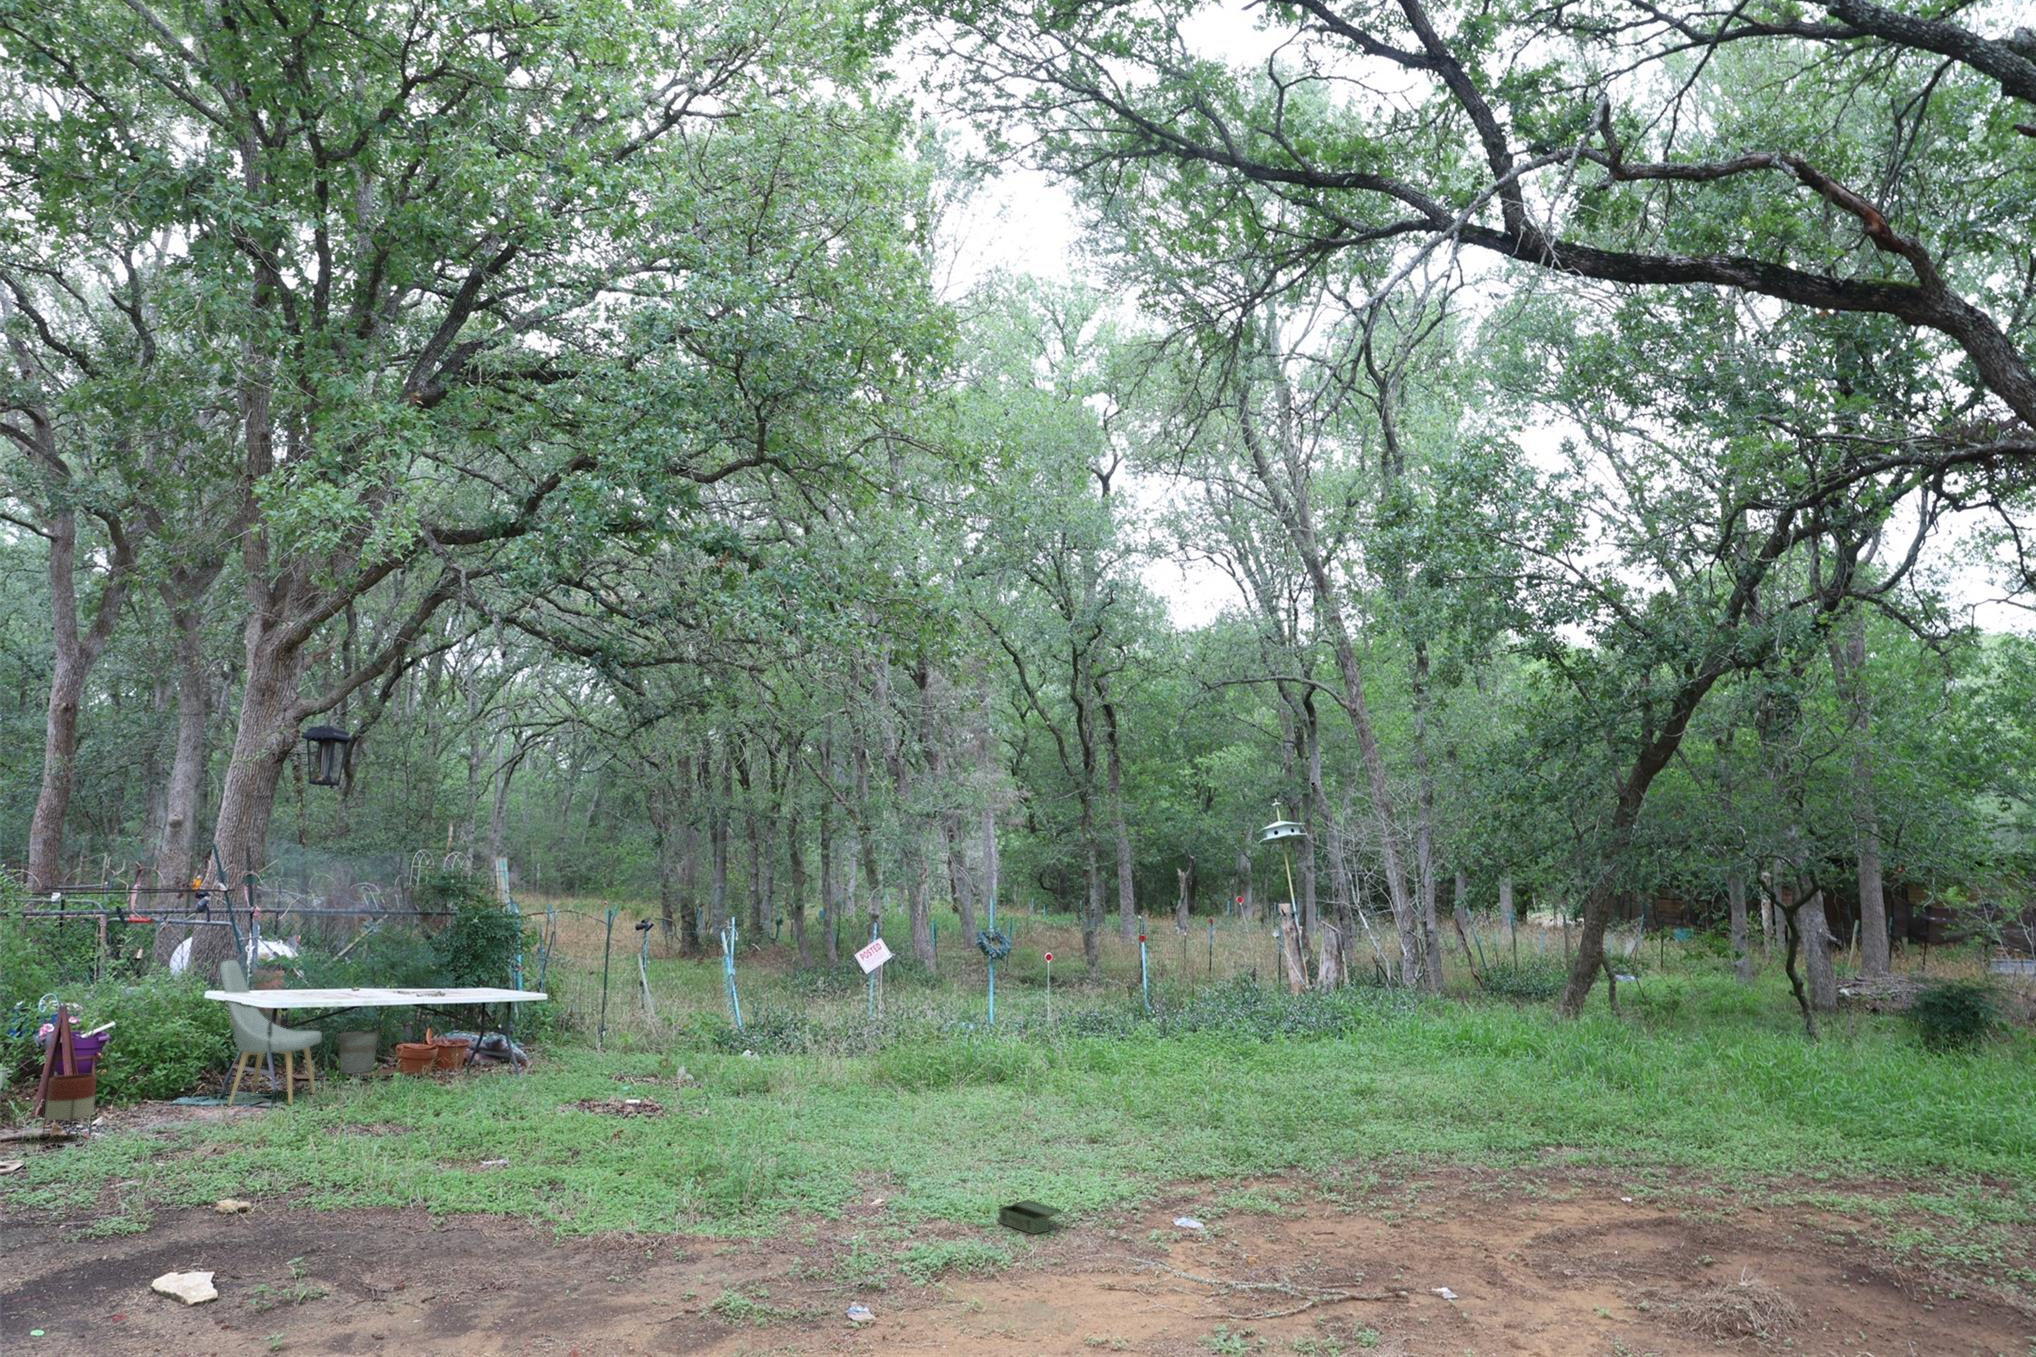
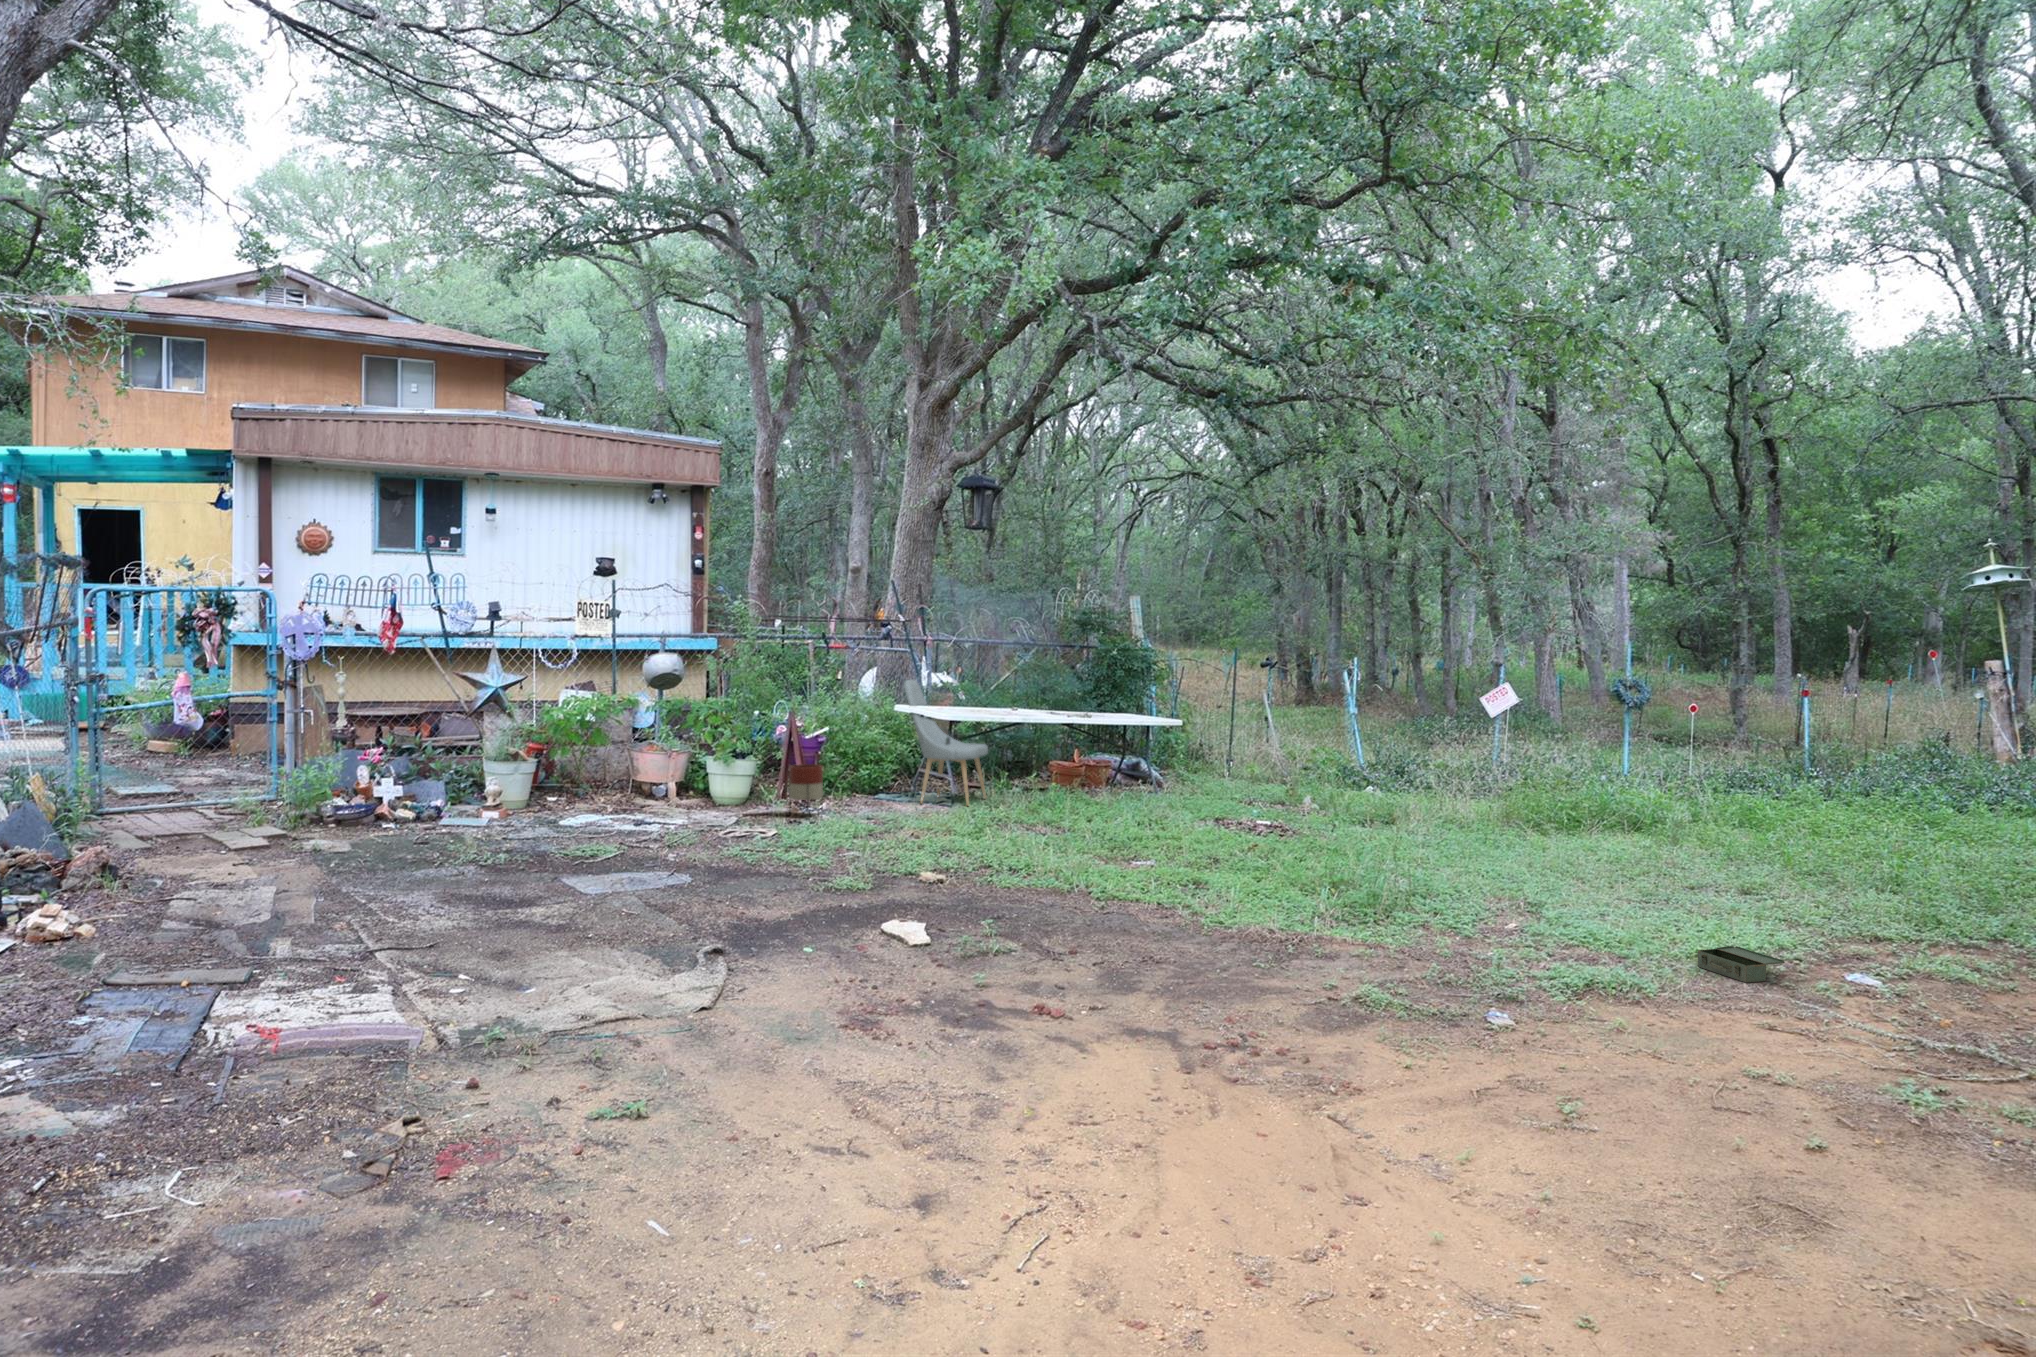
bucket: present [338,1030,380,1074] -> none [1001,749,1037,786]

